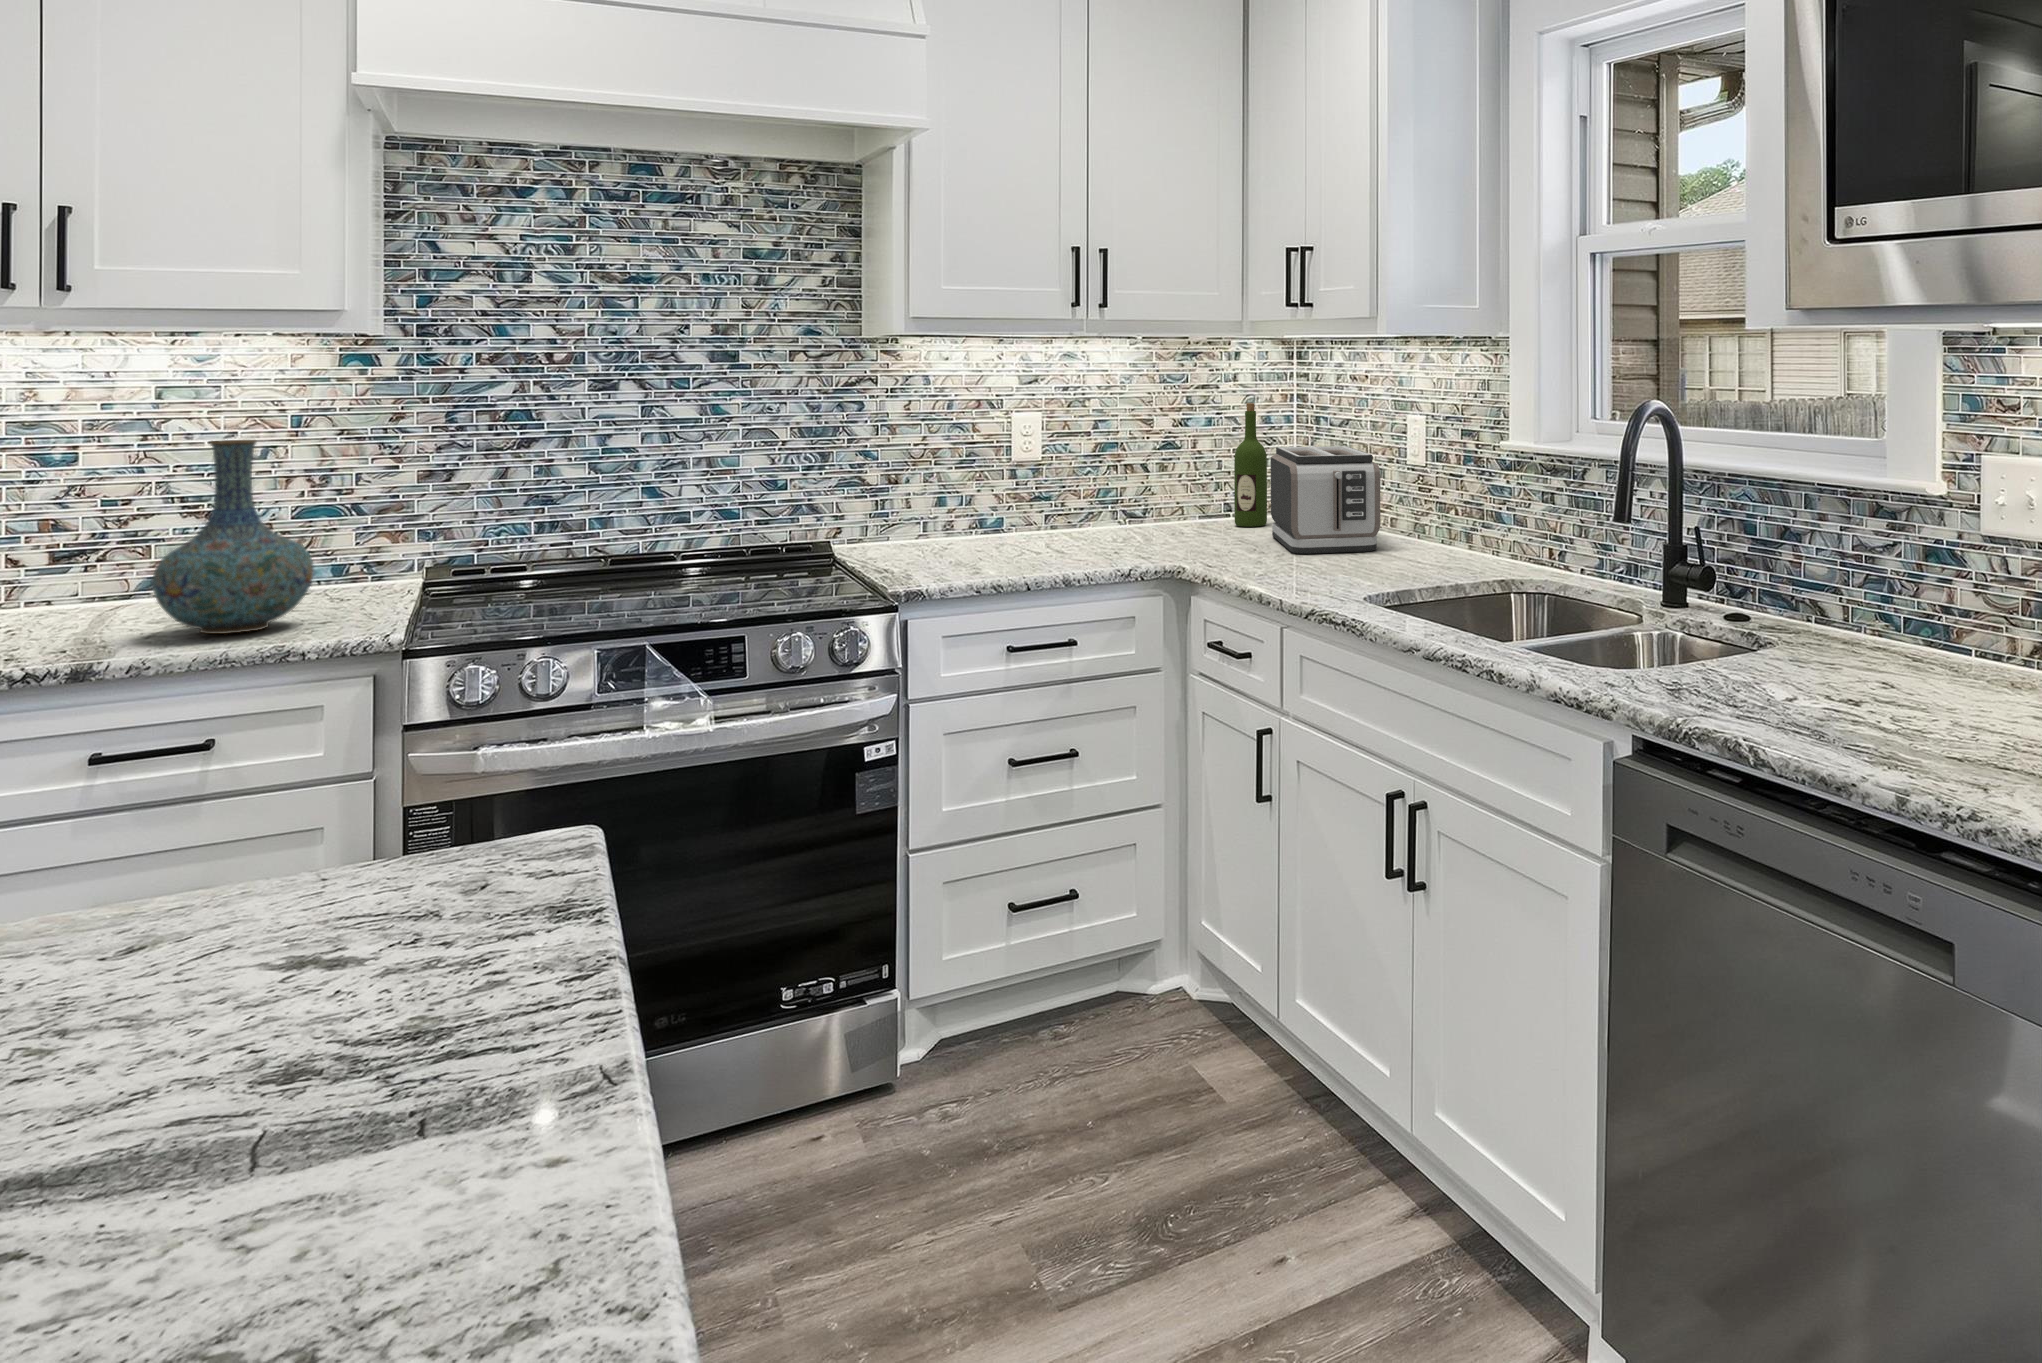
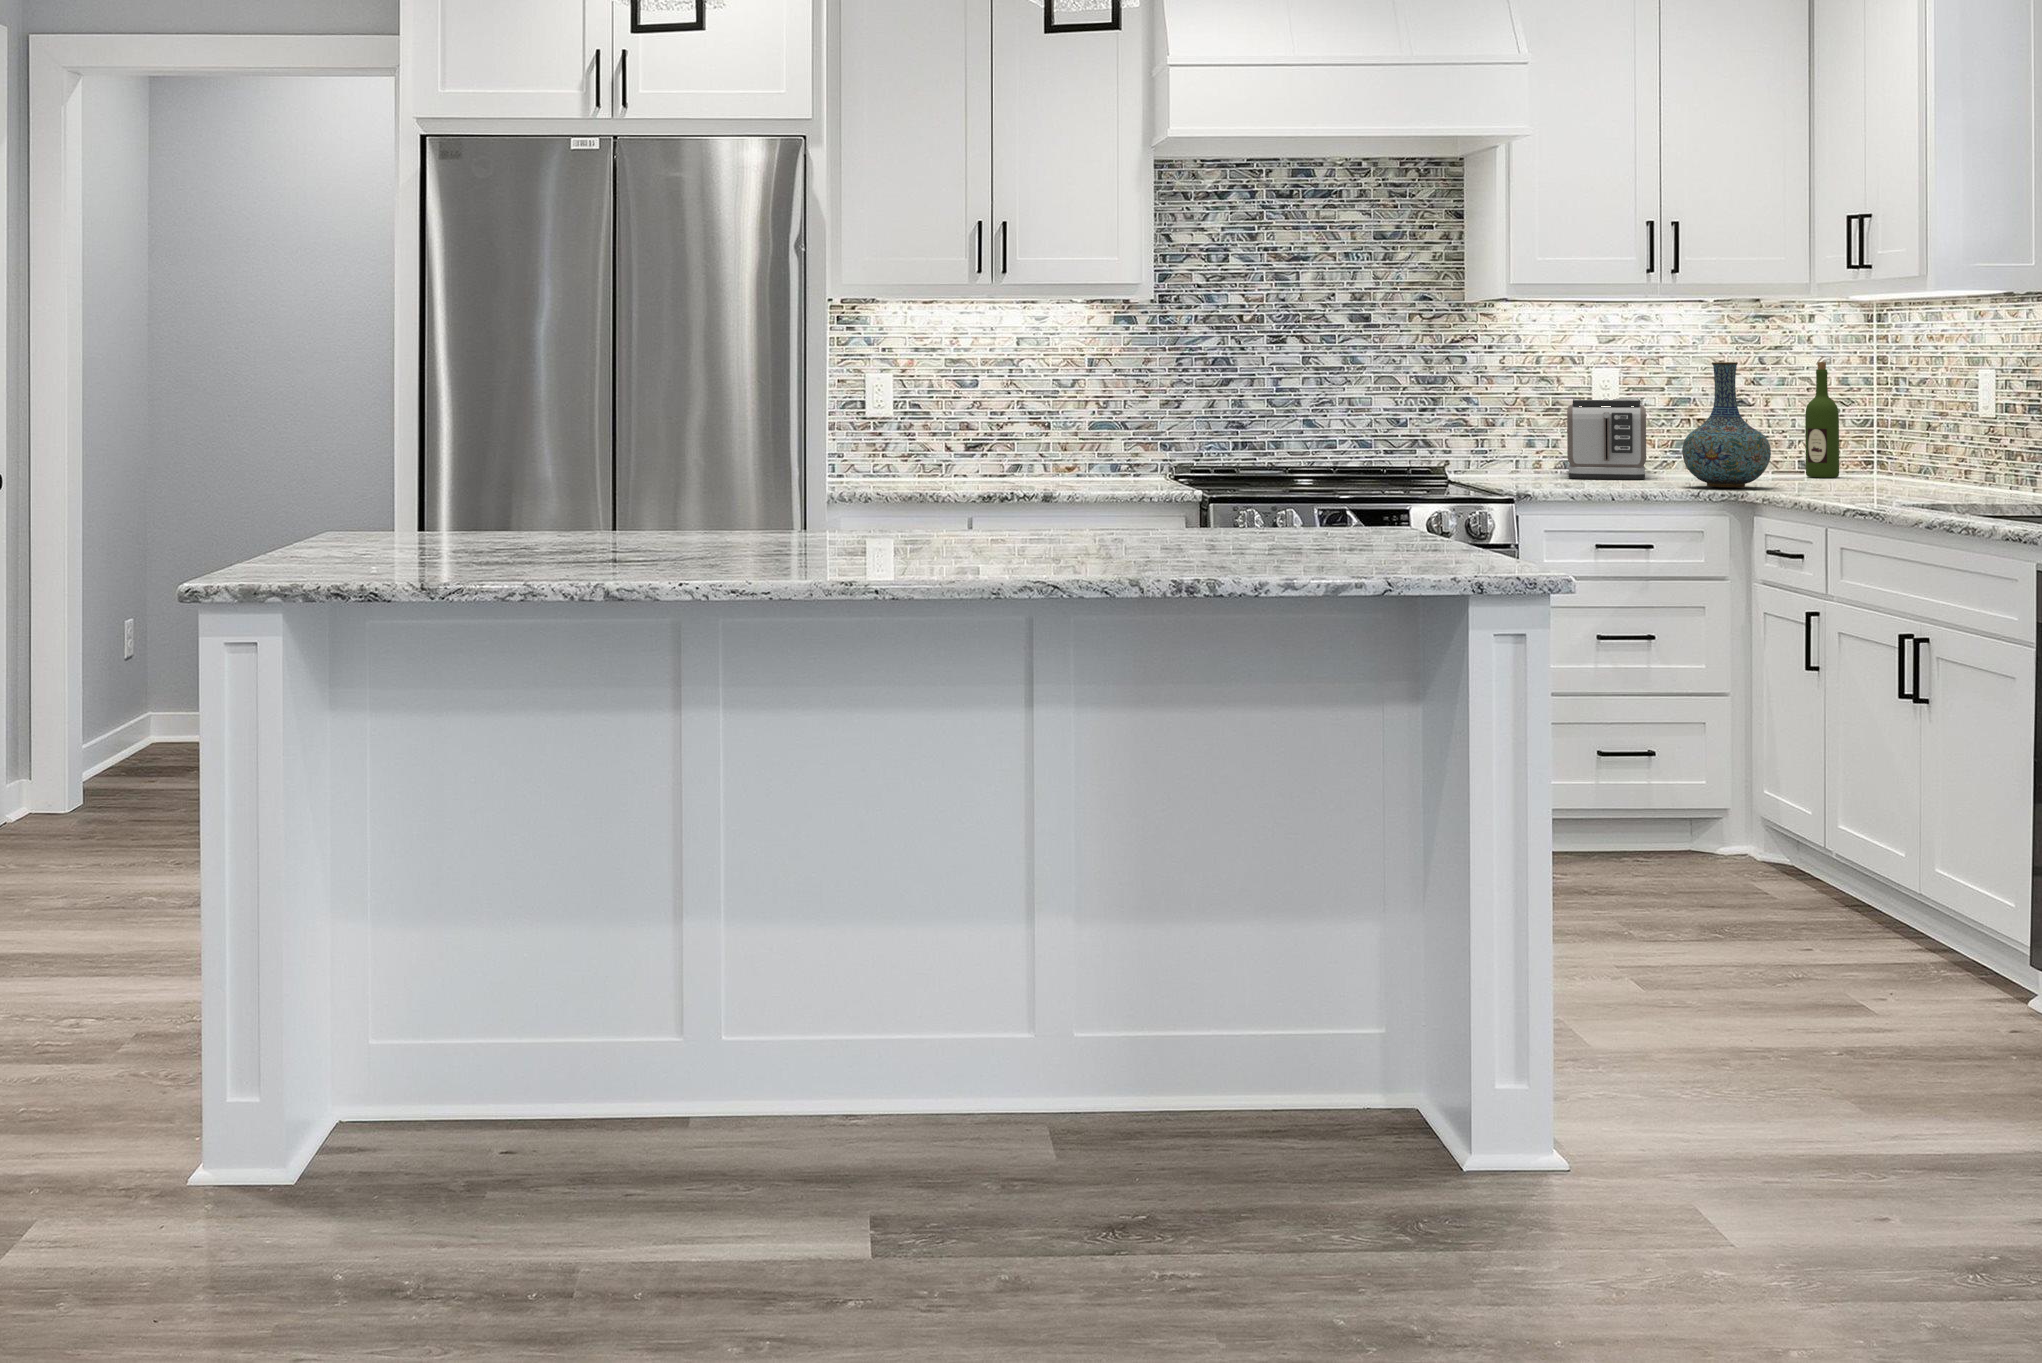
vase: present [153,440,314,634] -> present [1682,362,1771,488]
toaster: present [1271,446,1380,554] -> present [1567,398,1646,480]

